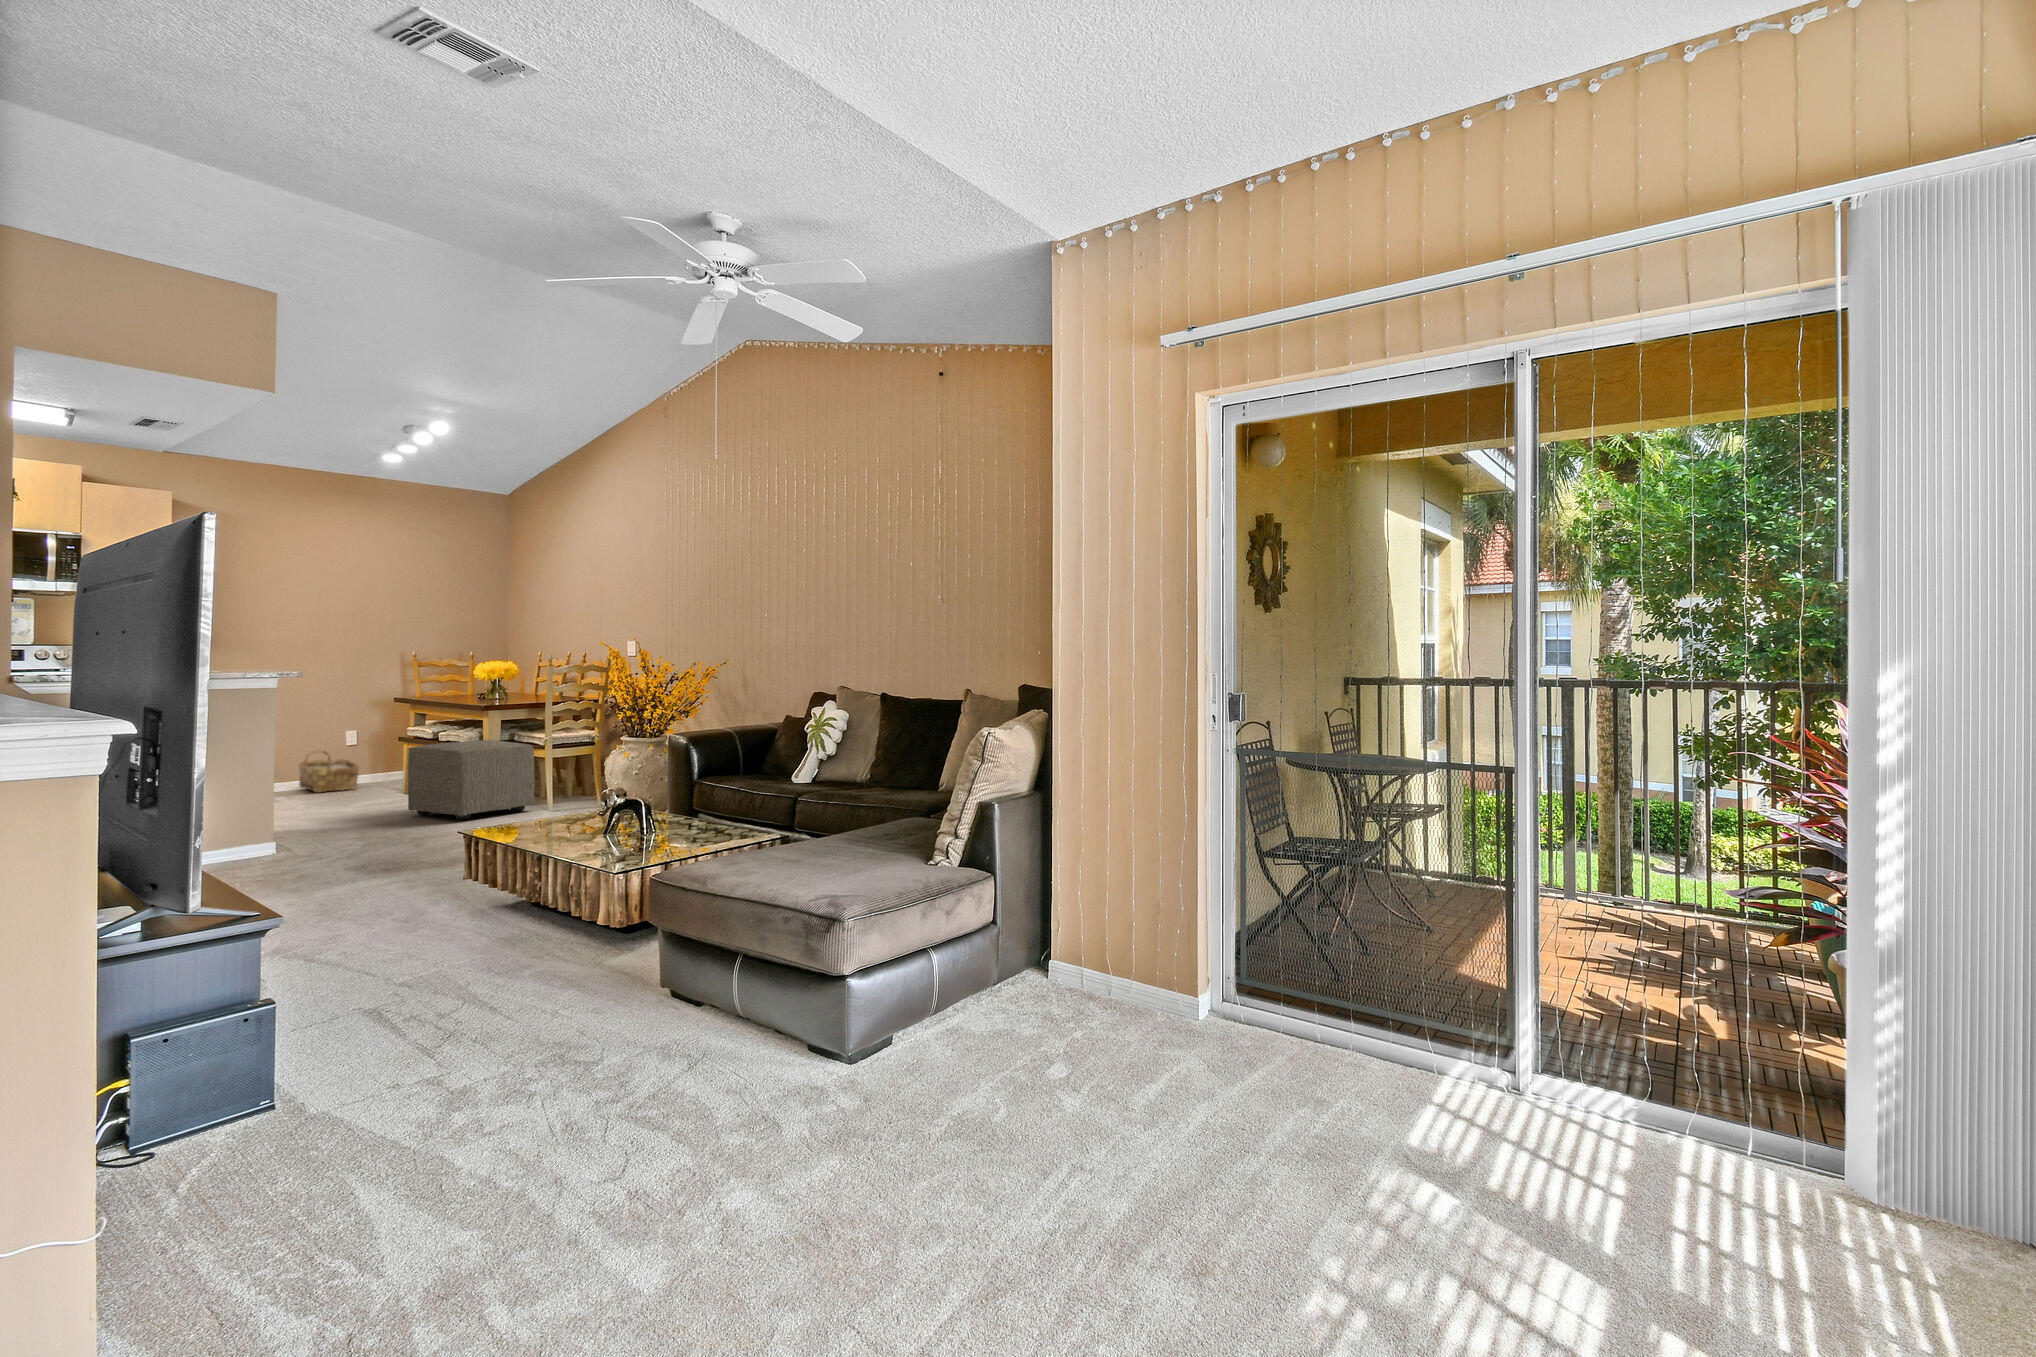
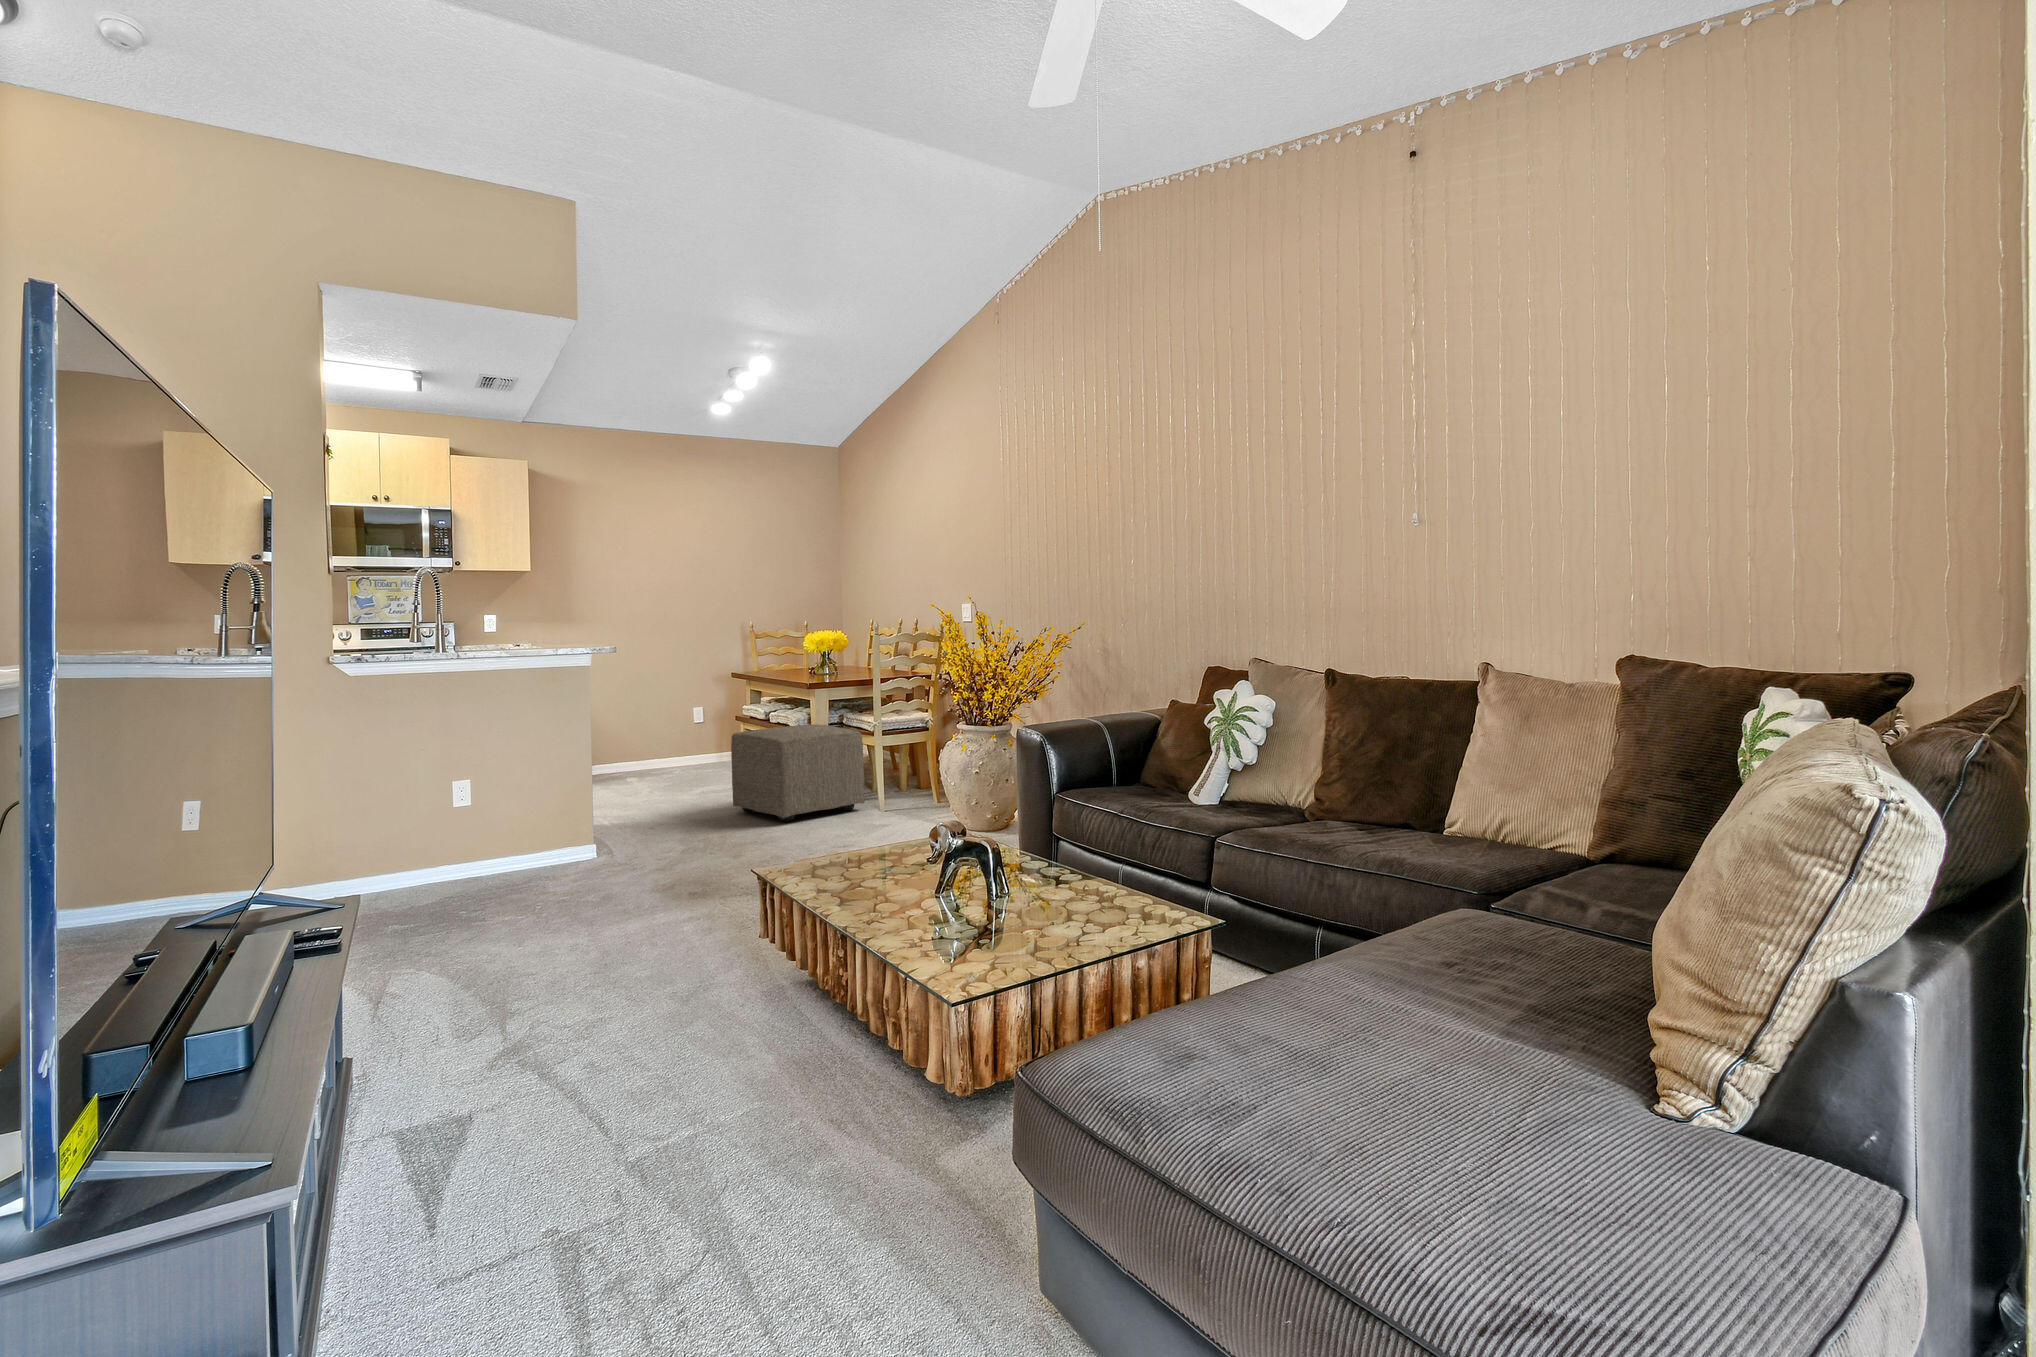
woven basket: present [298,751,359,793] -> none [645,730,700,776]

